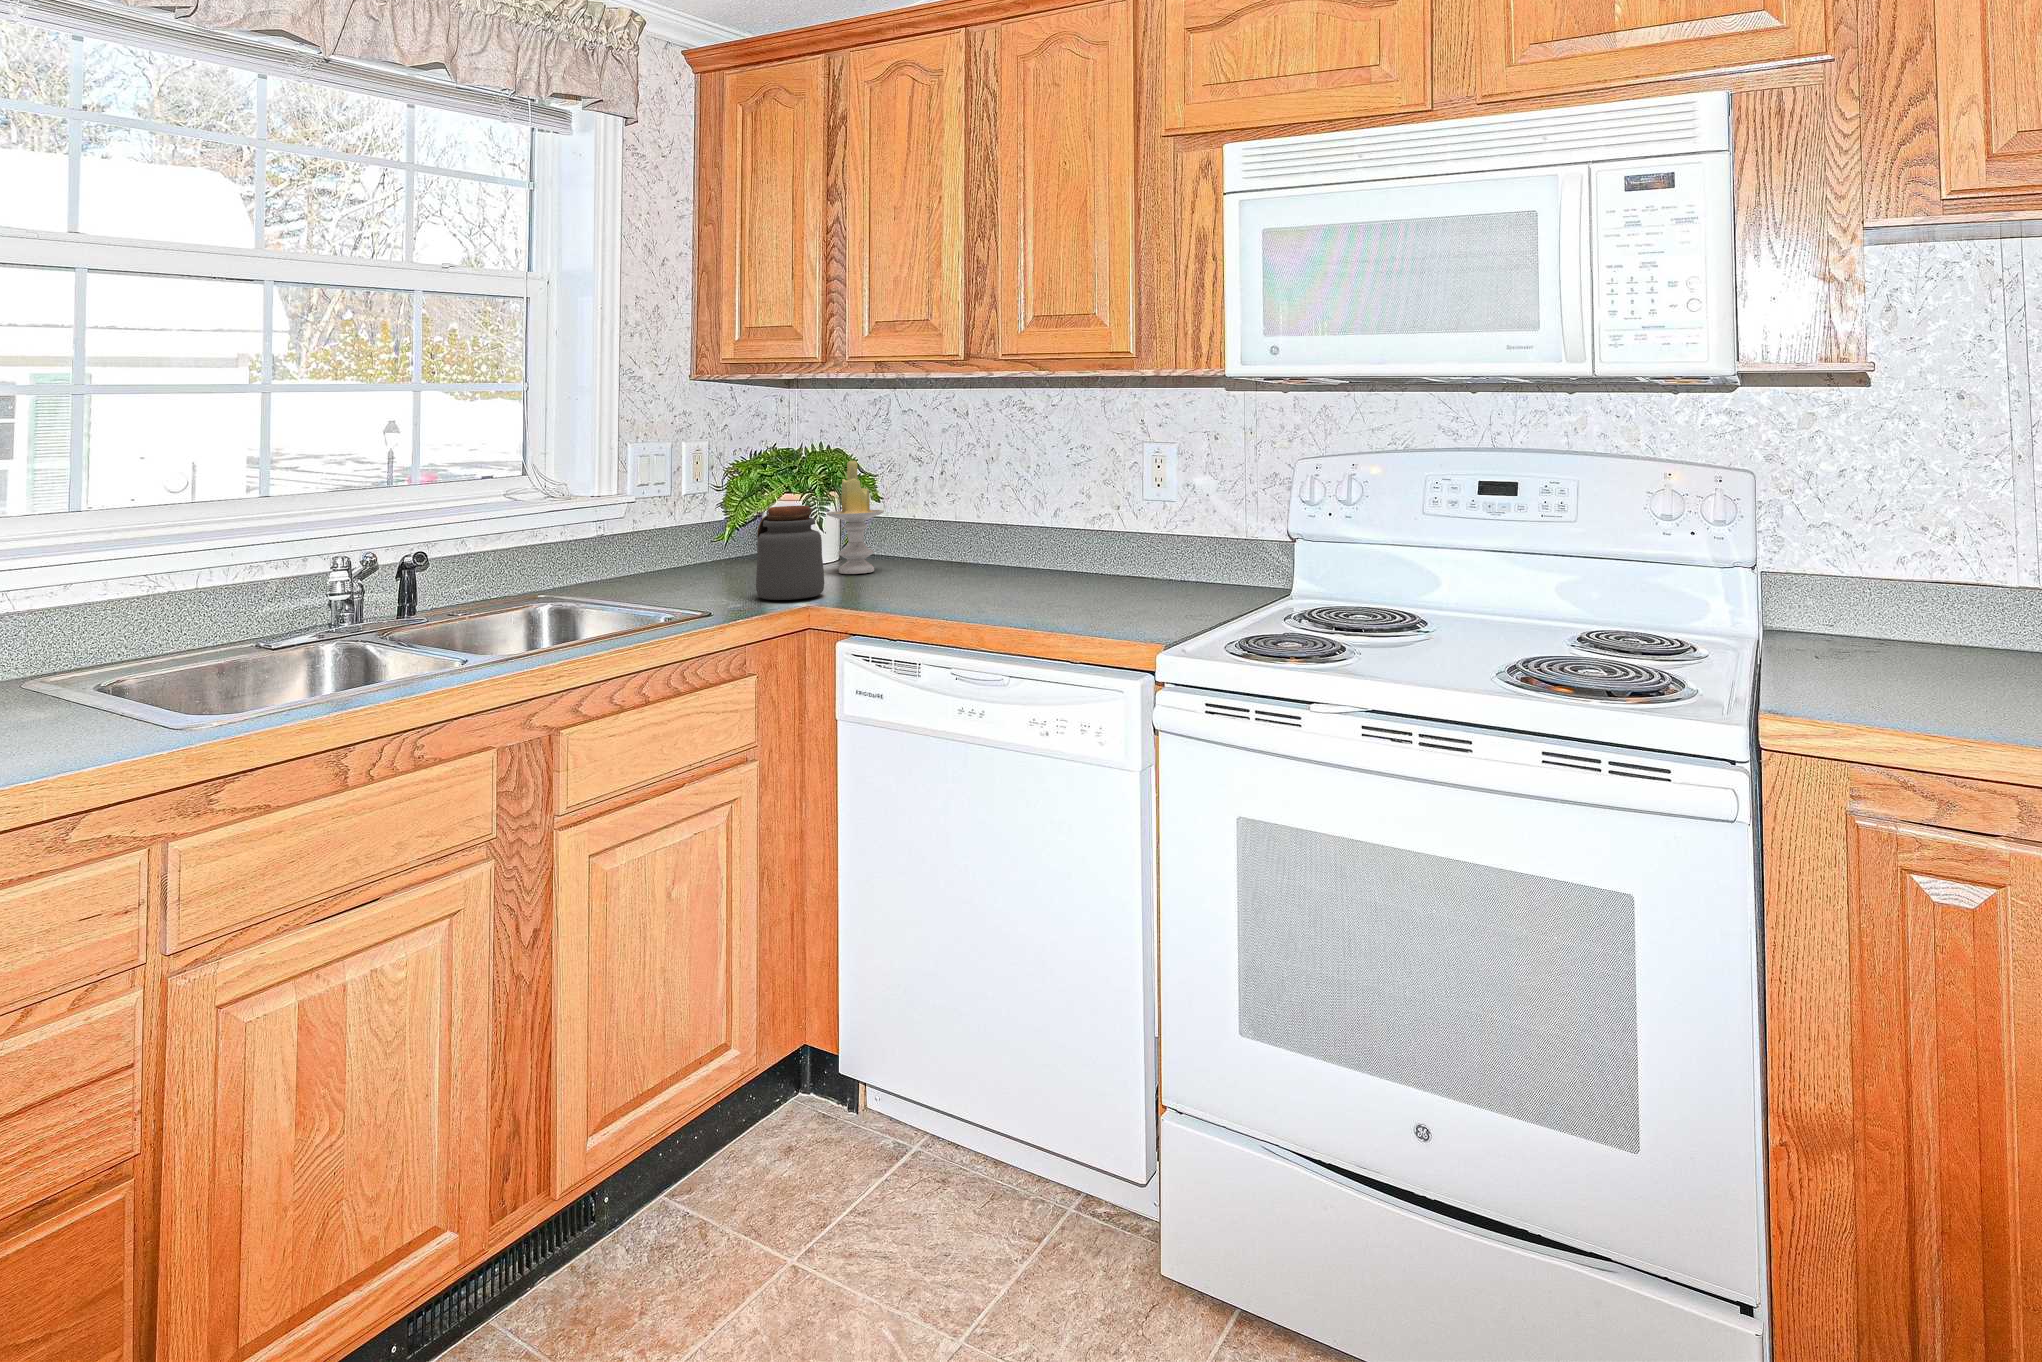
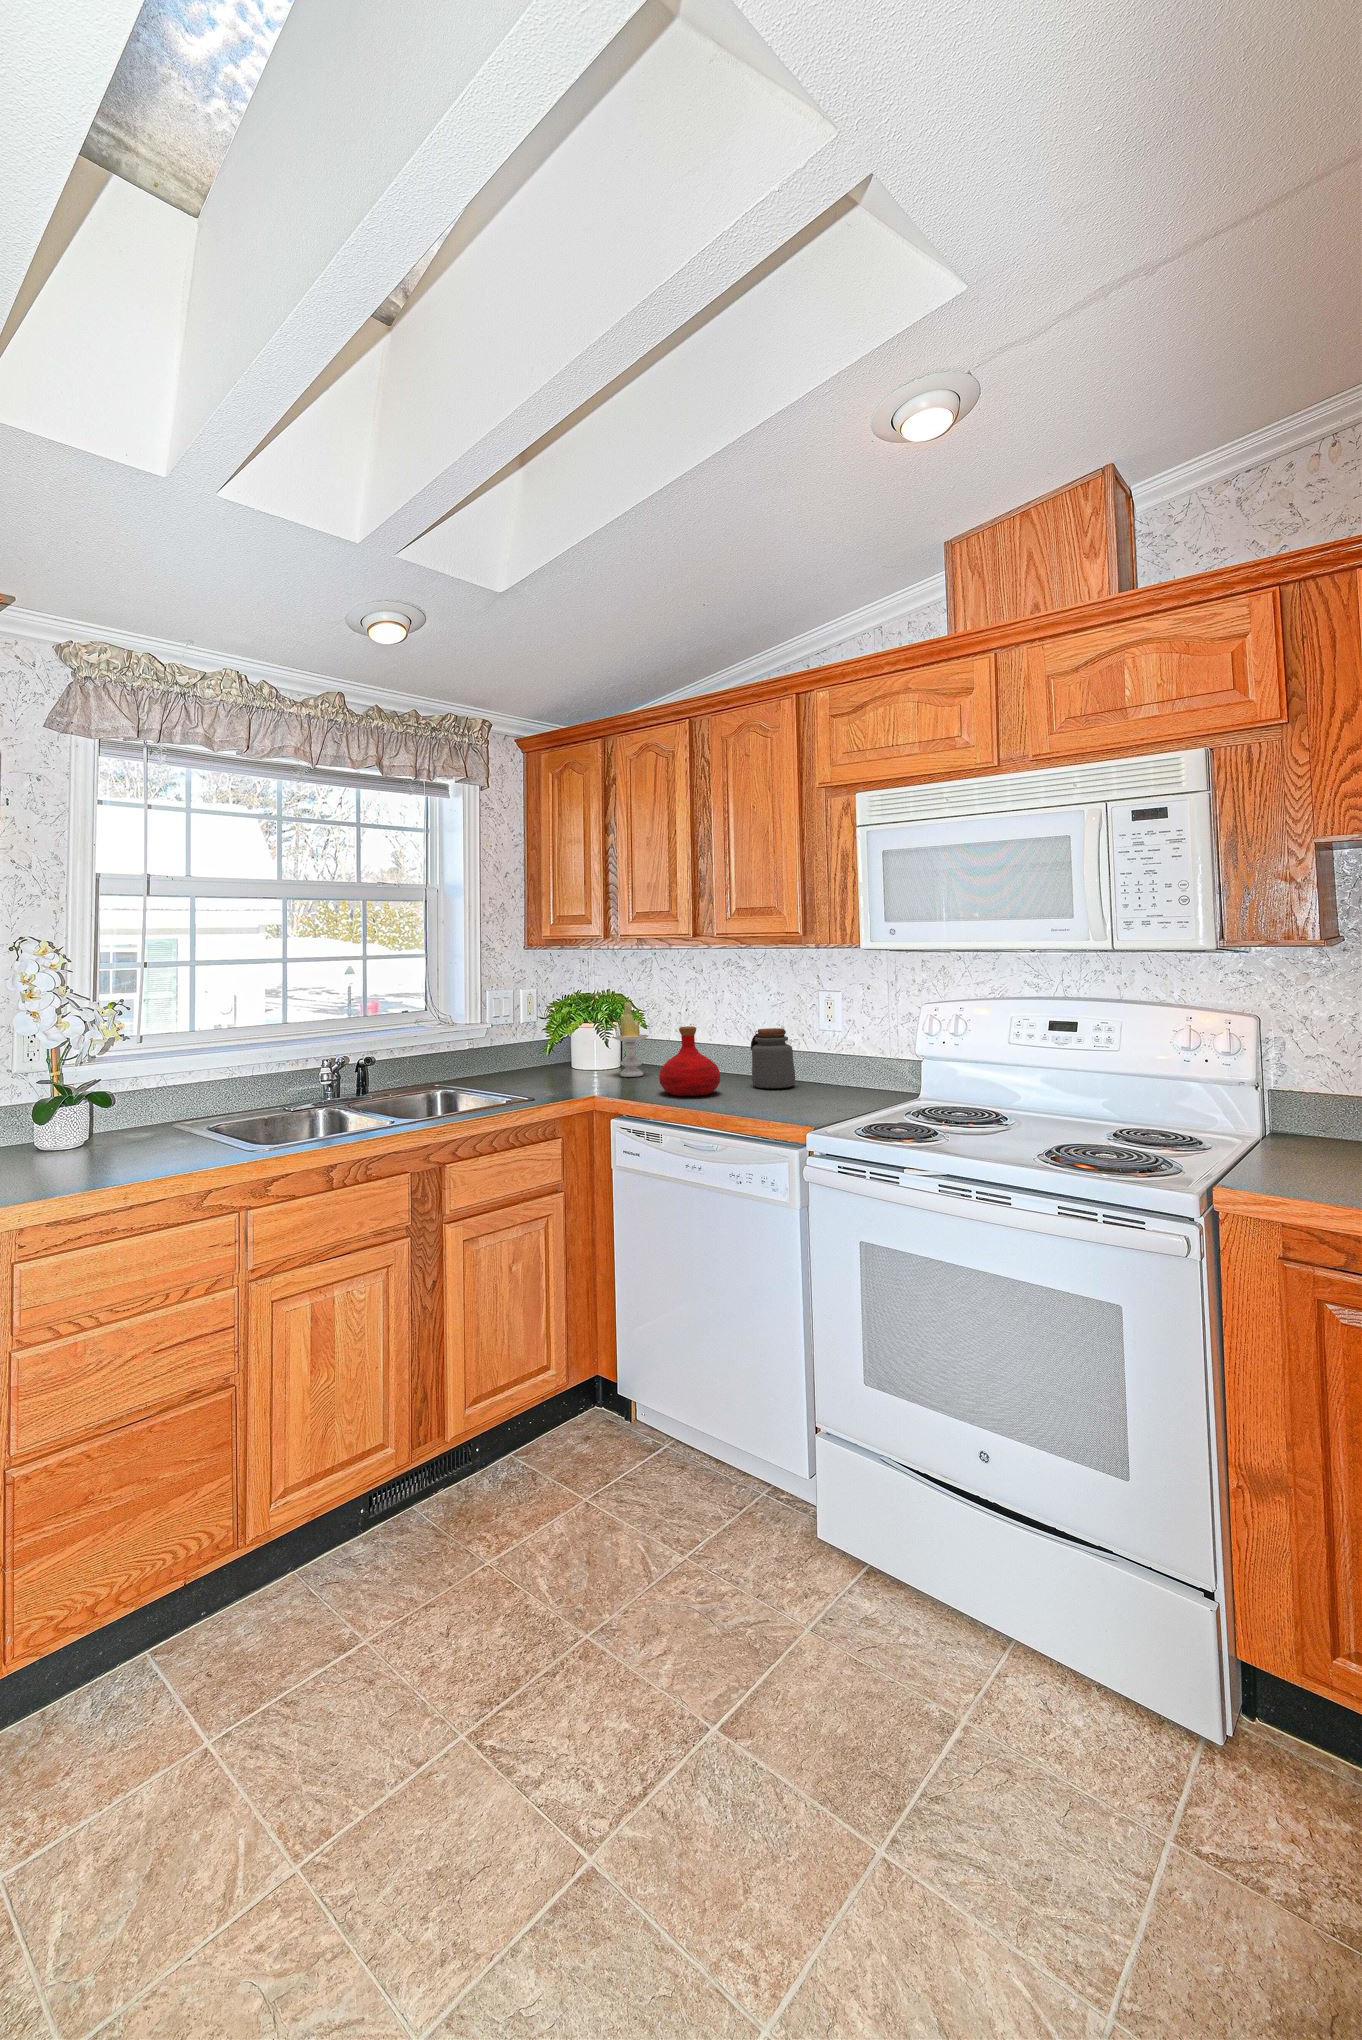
bottle: none [908,495,1001,601] -> present [659,1026,720,1096]
jar: present [756,506,824,600] -> present [751,1028,795,1088]

